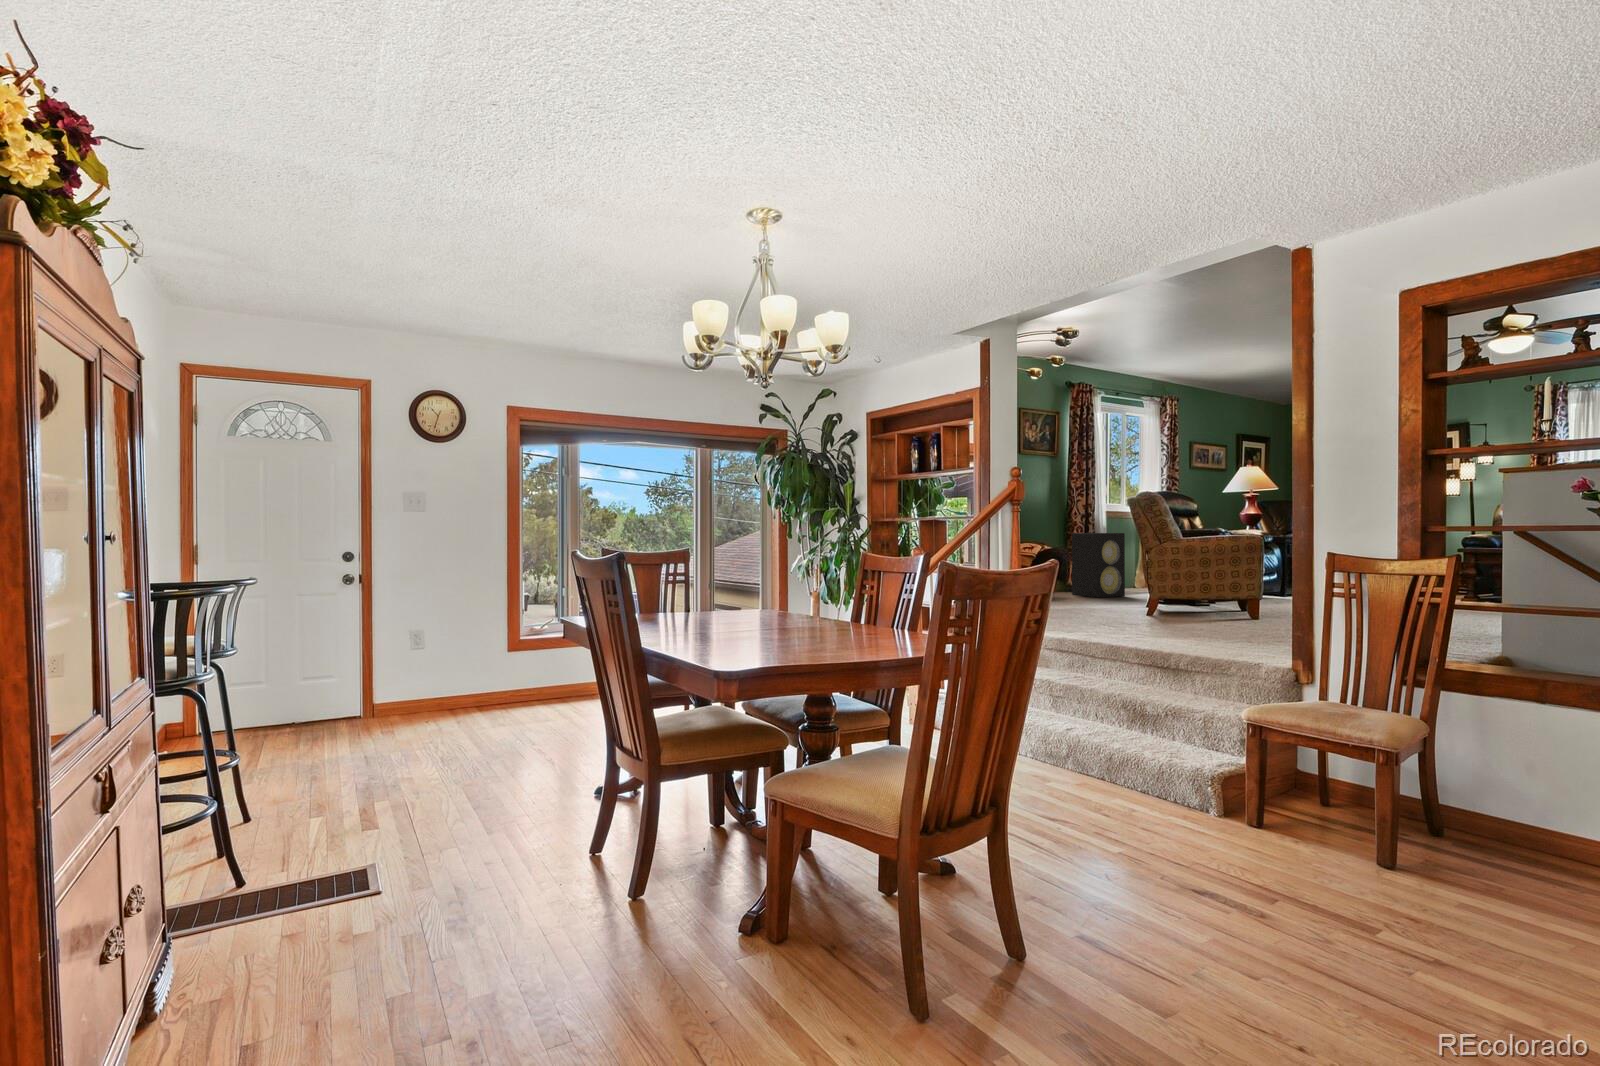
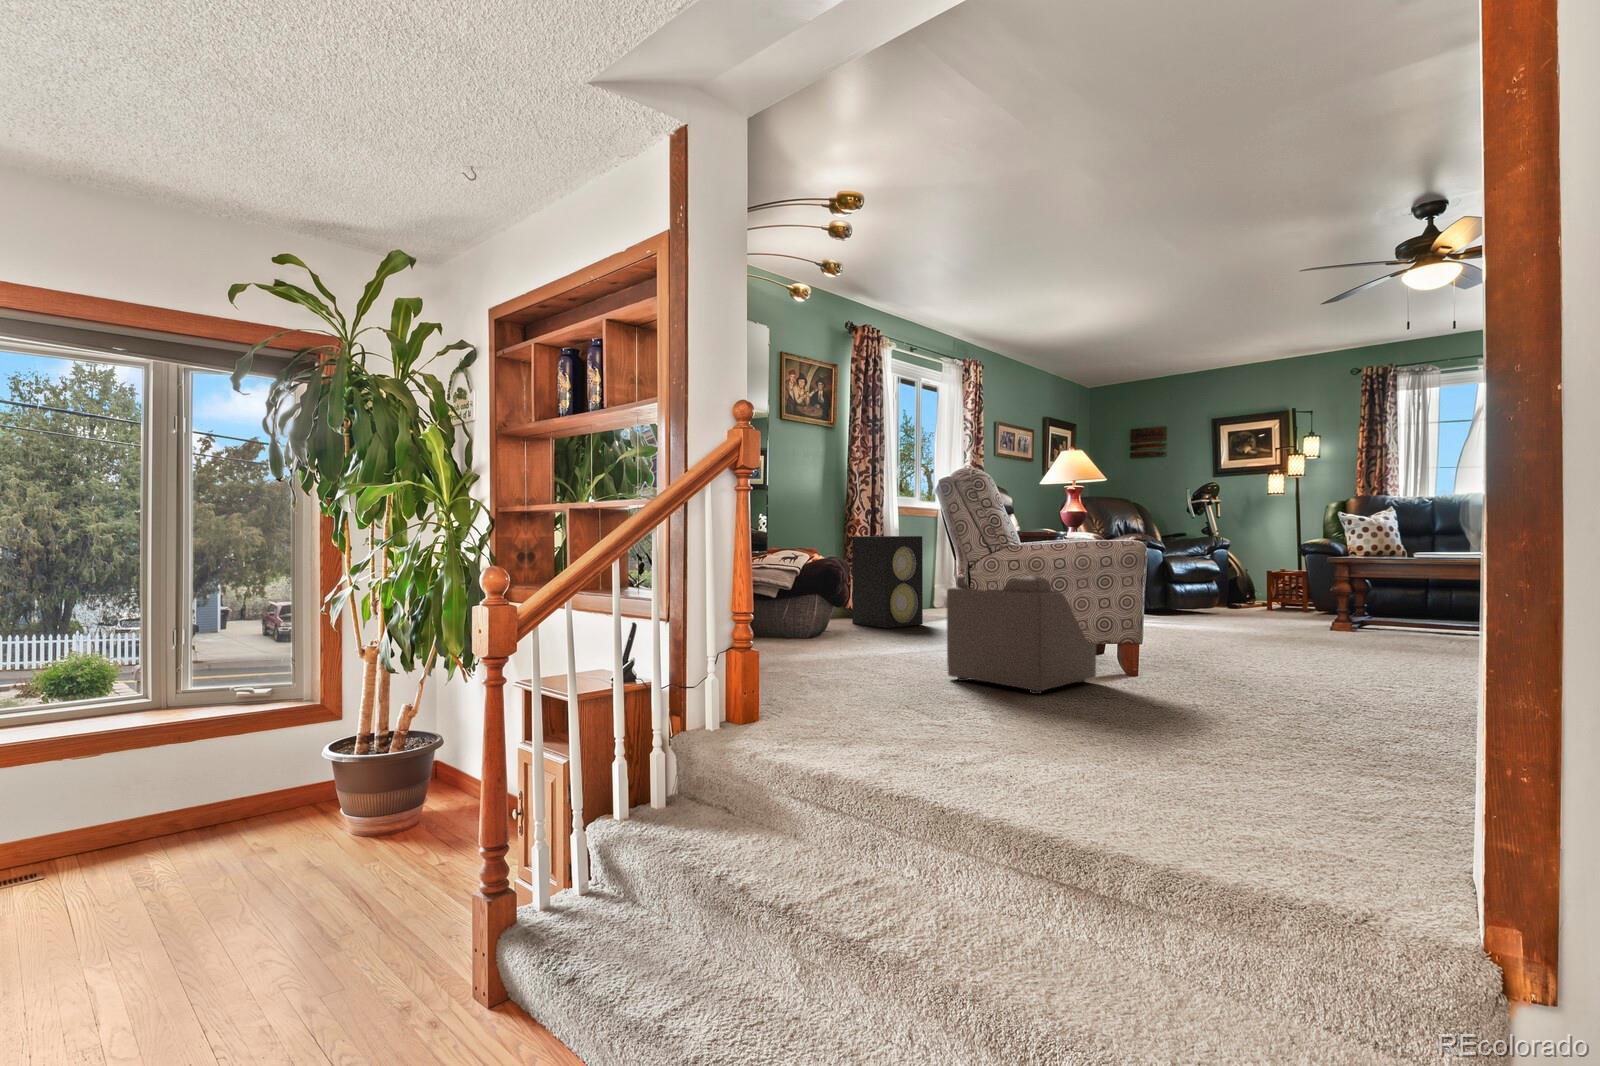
ottoman: none [1134,554,1229,622] -> present [947,575,1096,694]

